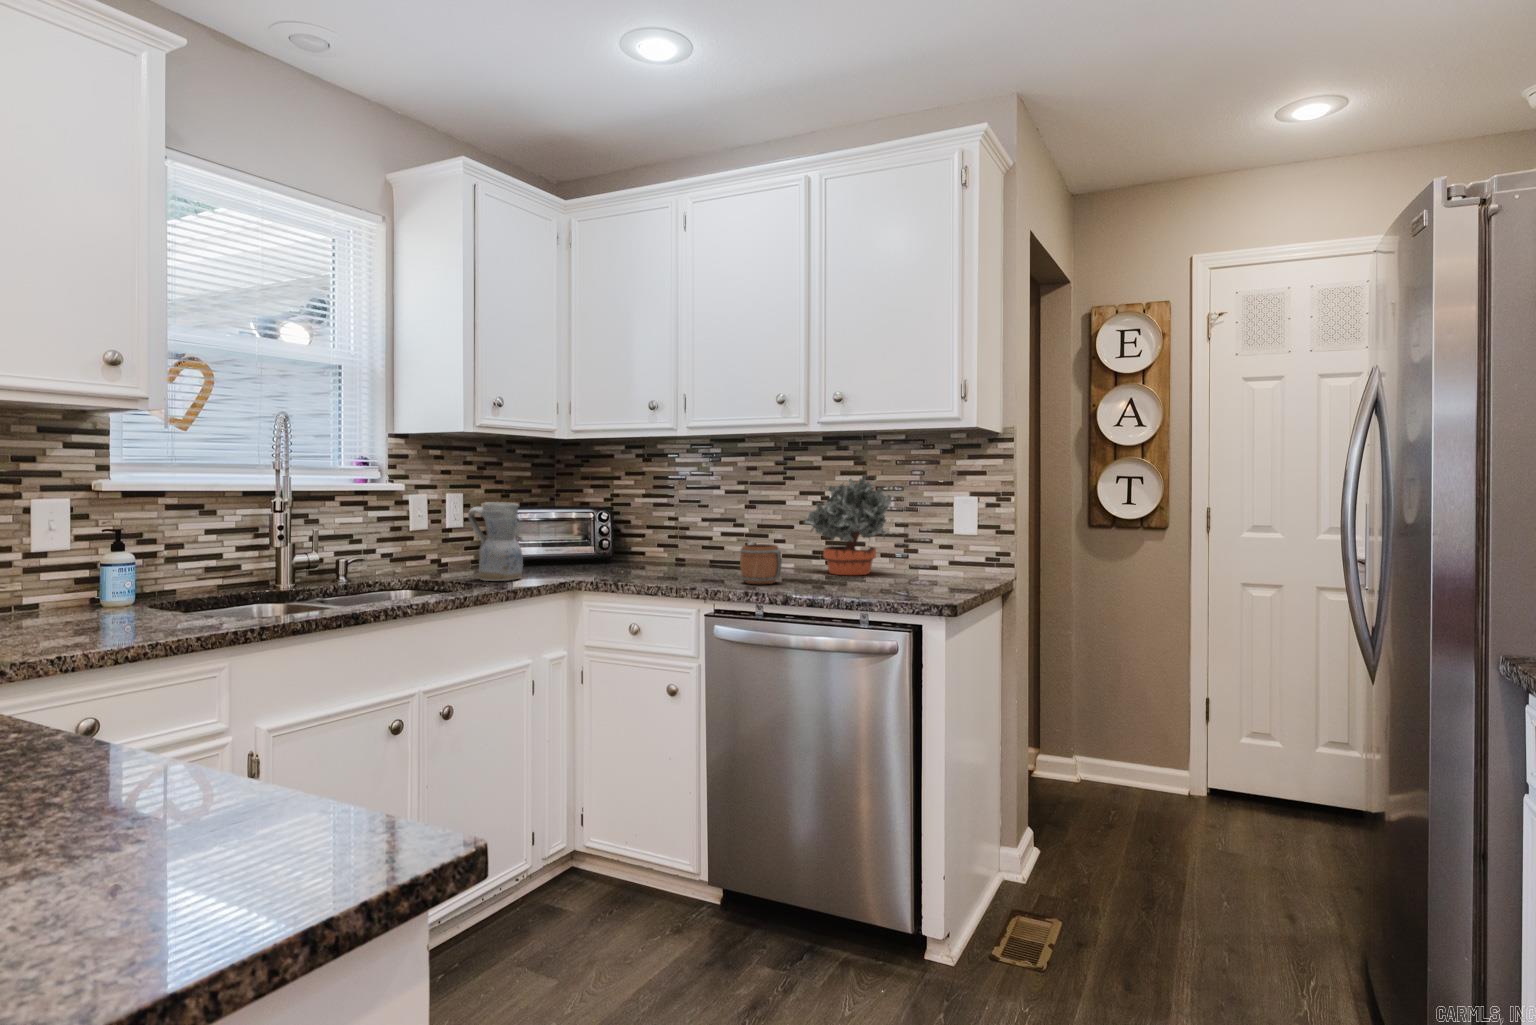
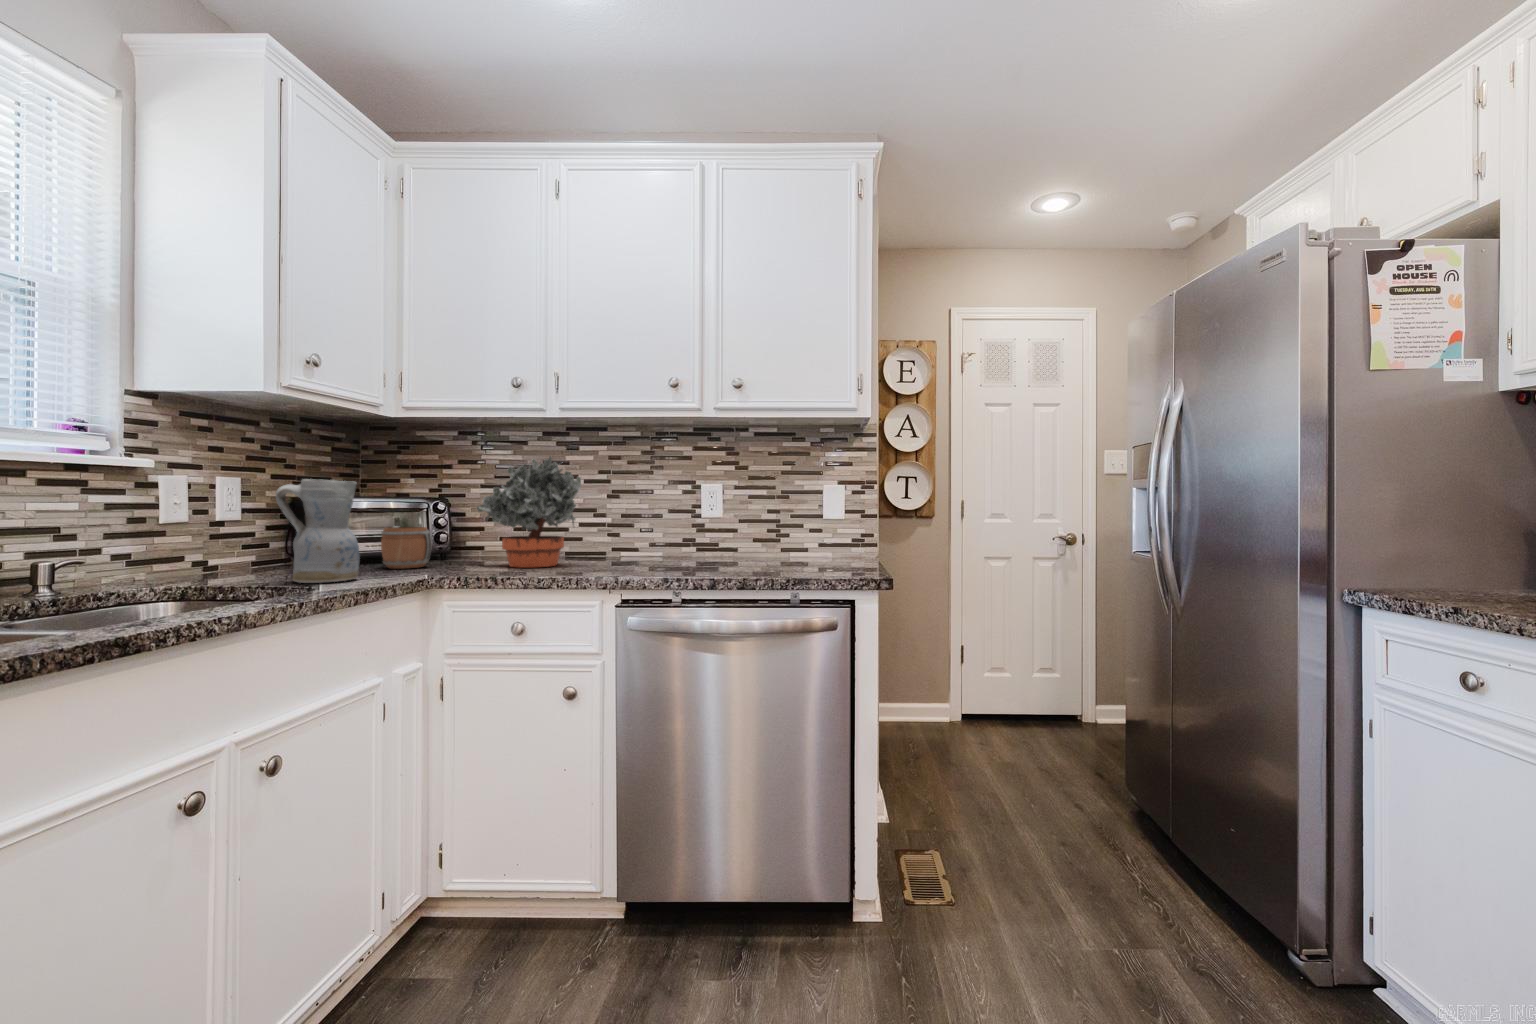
potted plant: present [804,475,891,575] -> present [477,456,581,568]
mug: present [740,543,782,584] -> present [381,526,431,569]

